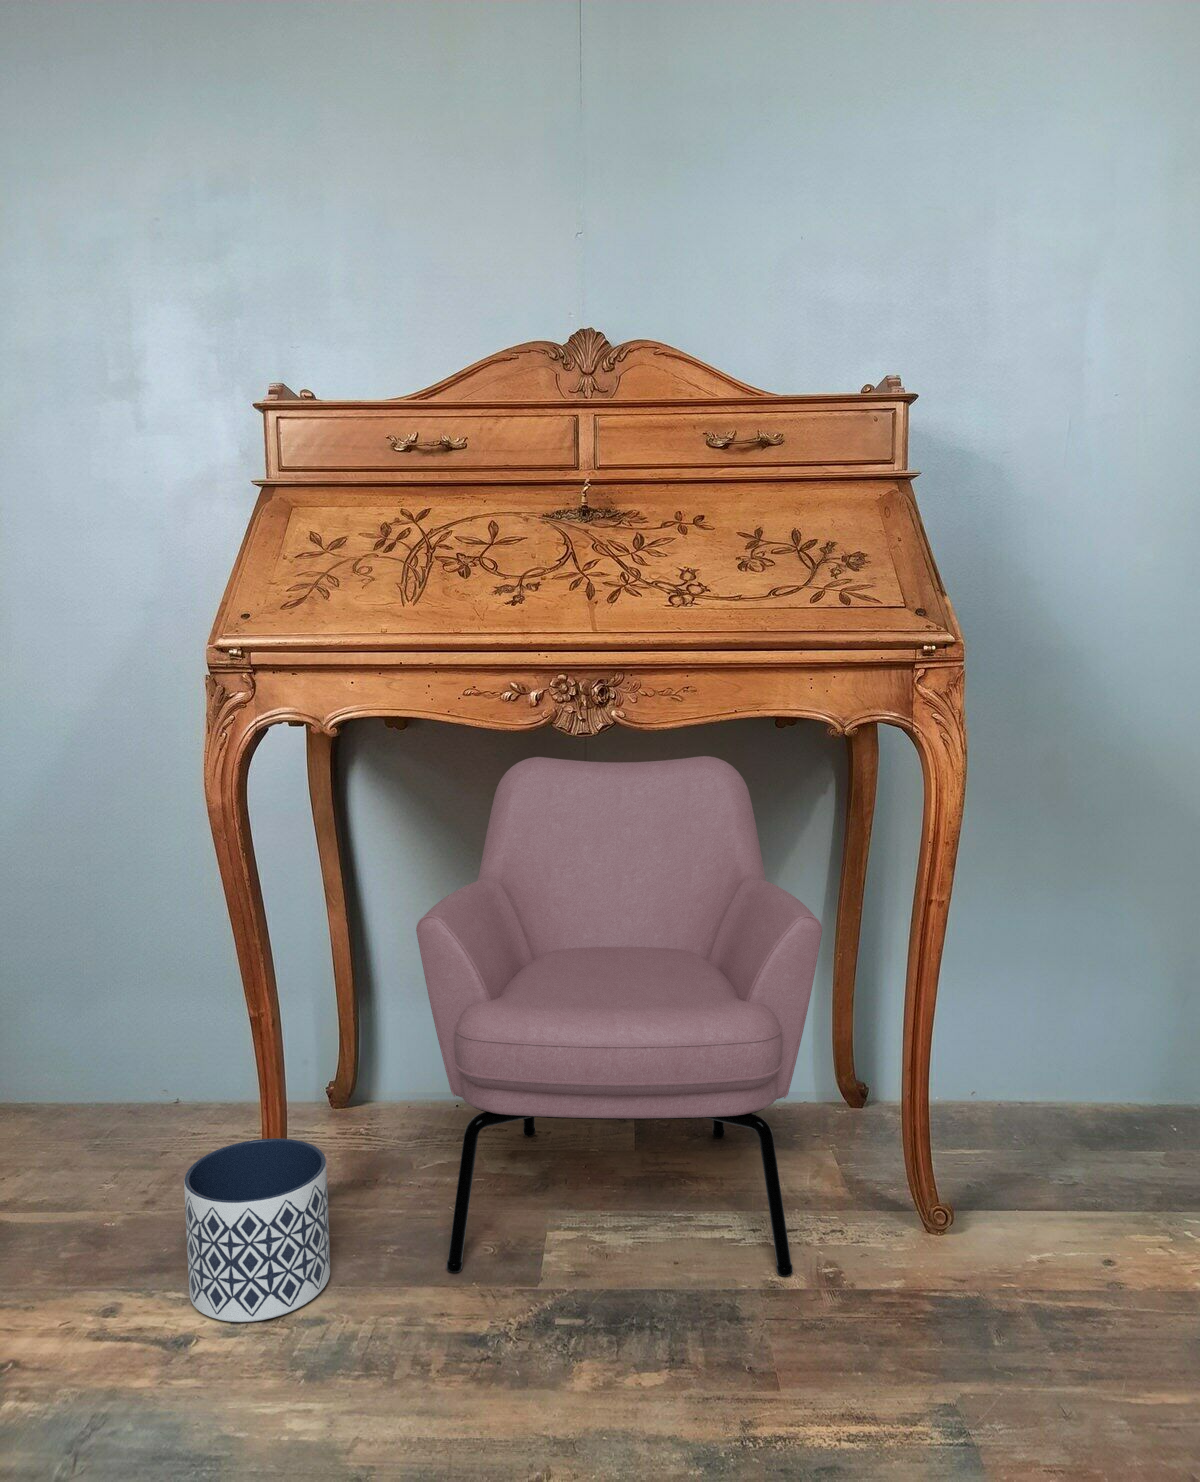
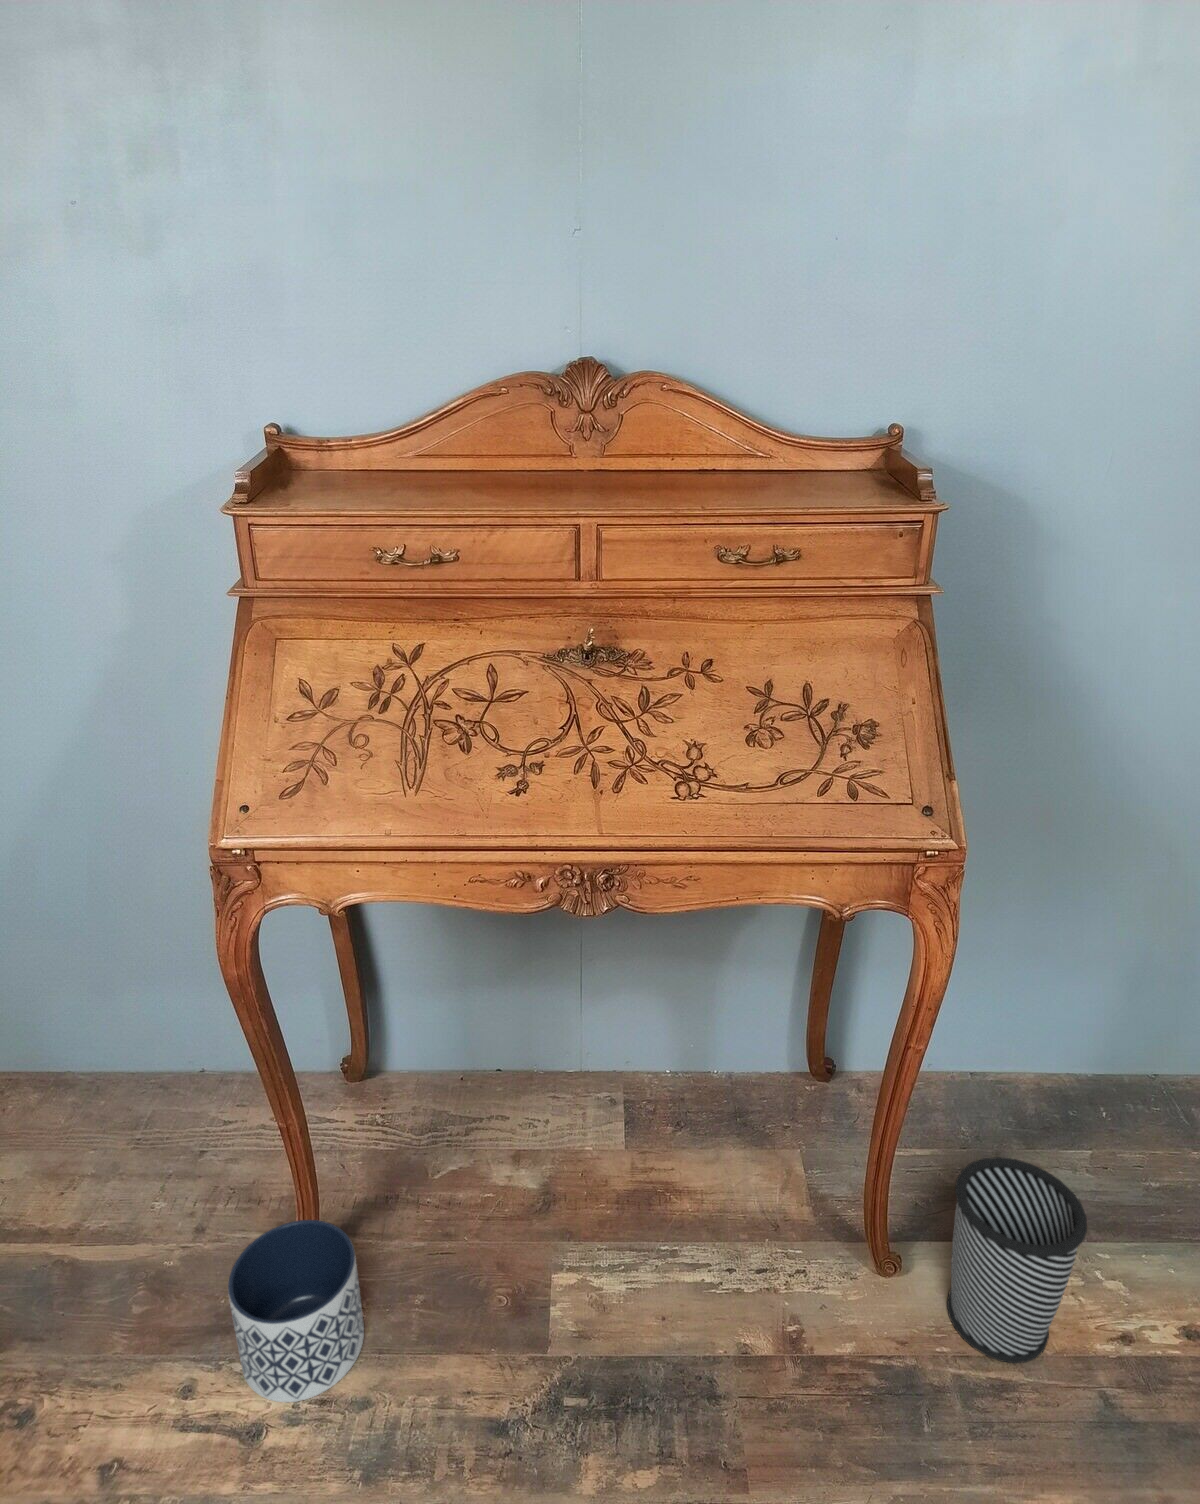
armchair: present [416,756,822,1276] -> none [428,824,806,1336]
wastebasket: none [998,1068,1146,1296] -> present [947,1157,1087,1363]

